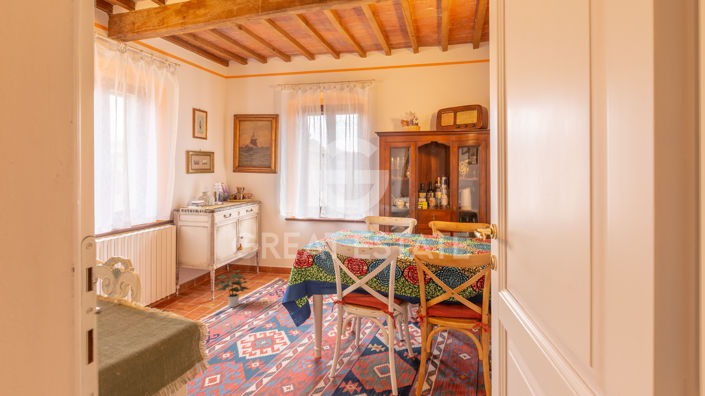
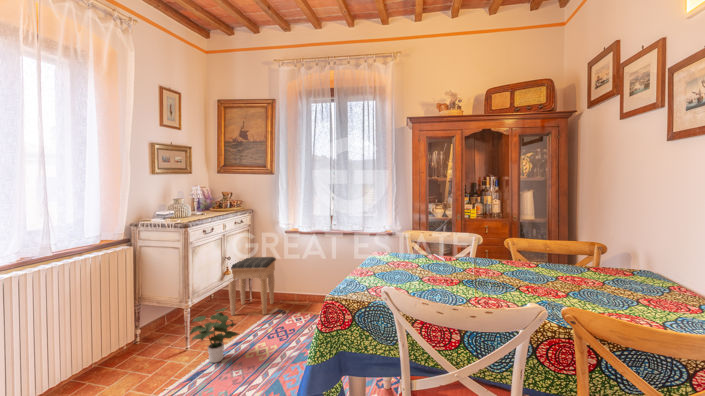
footstool: none [239,238,278,281] -> present [229,257,276,315]

